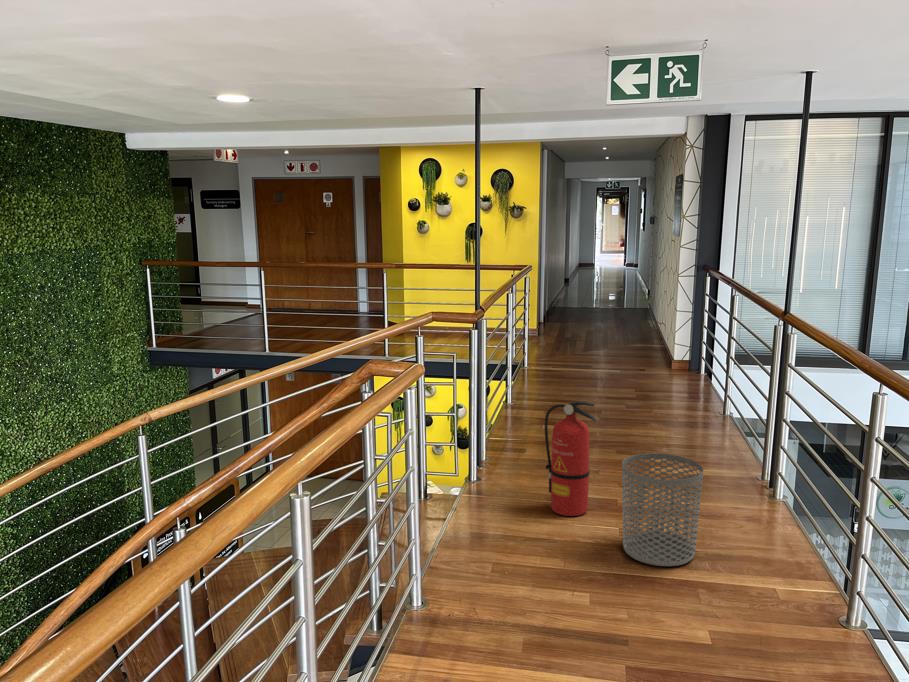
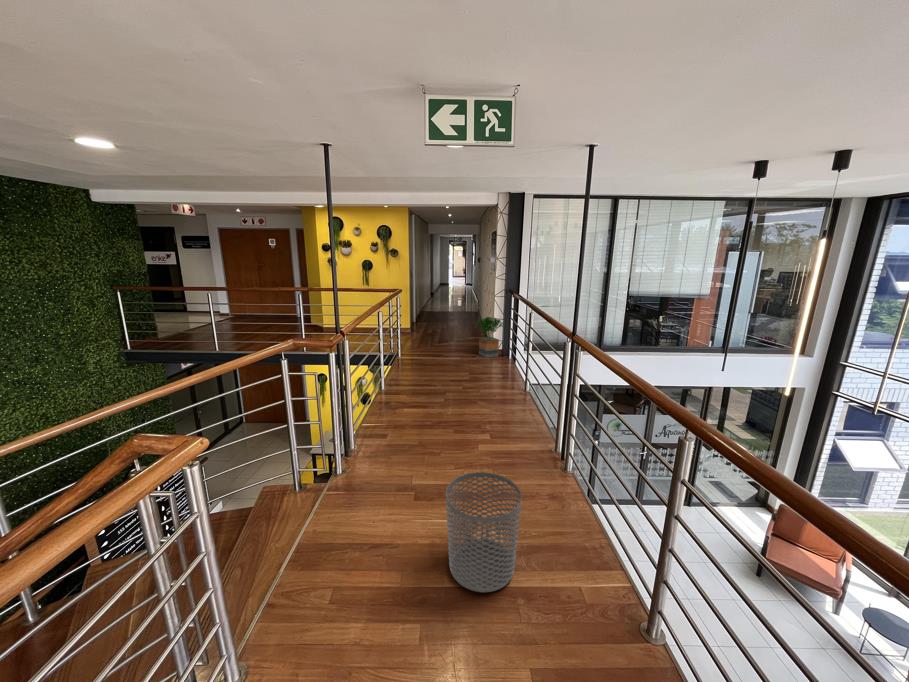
potted tree: none [648,307,695,371] -> present [477,317,504,358]
fire extinguisher: present [545,401,597,516] -> none [382,420,427,521]

